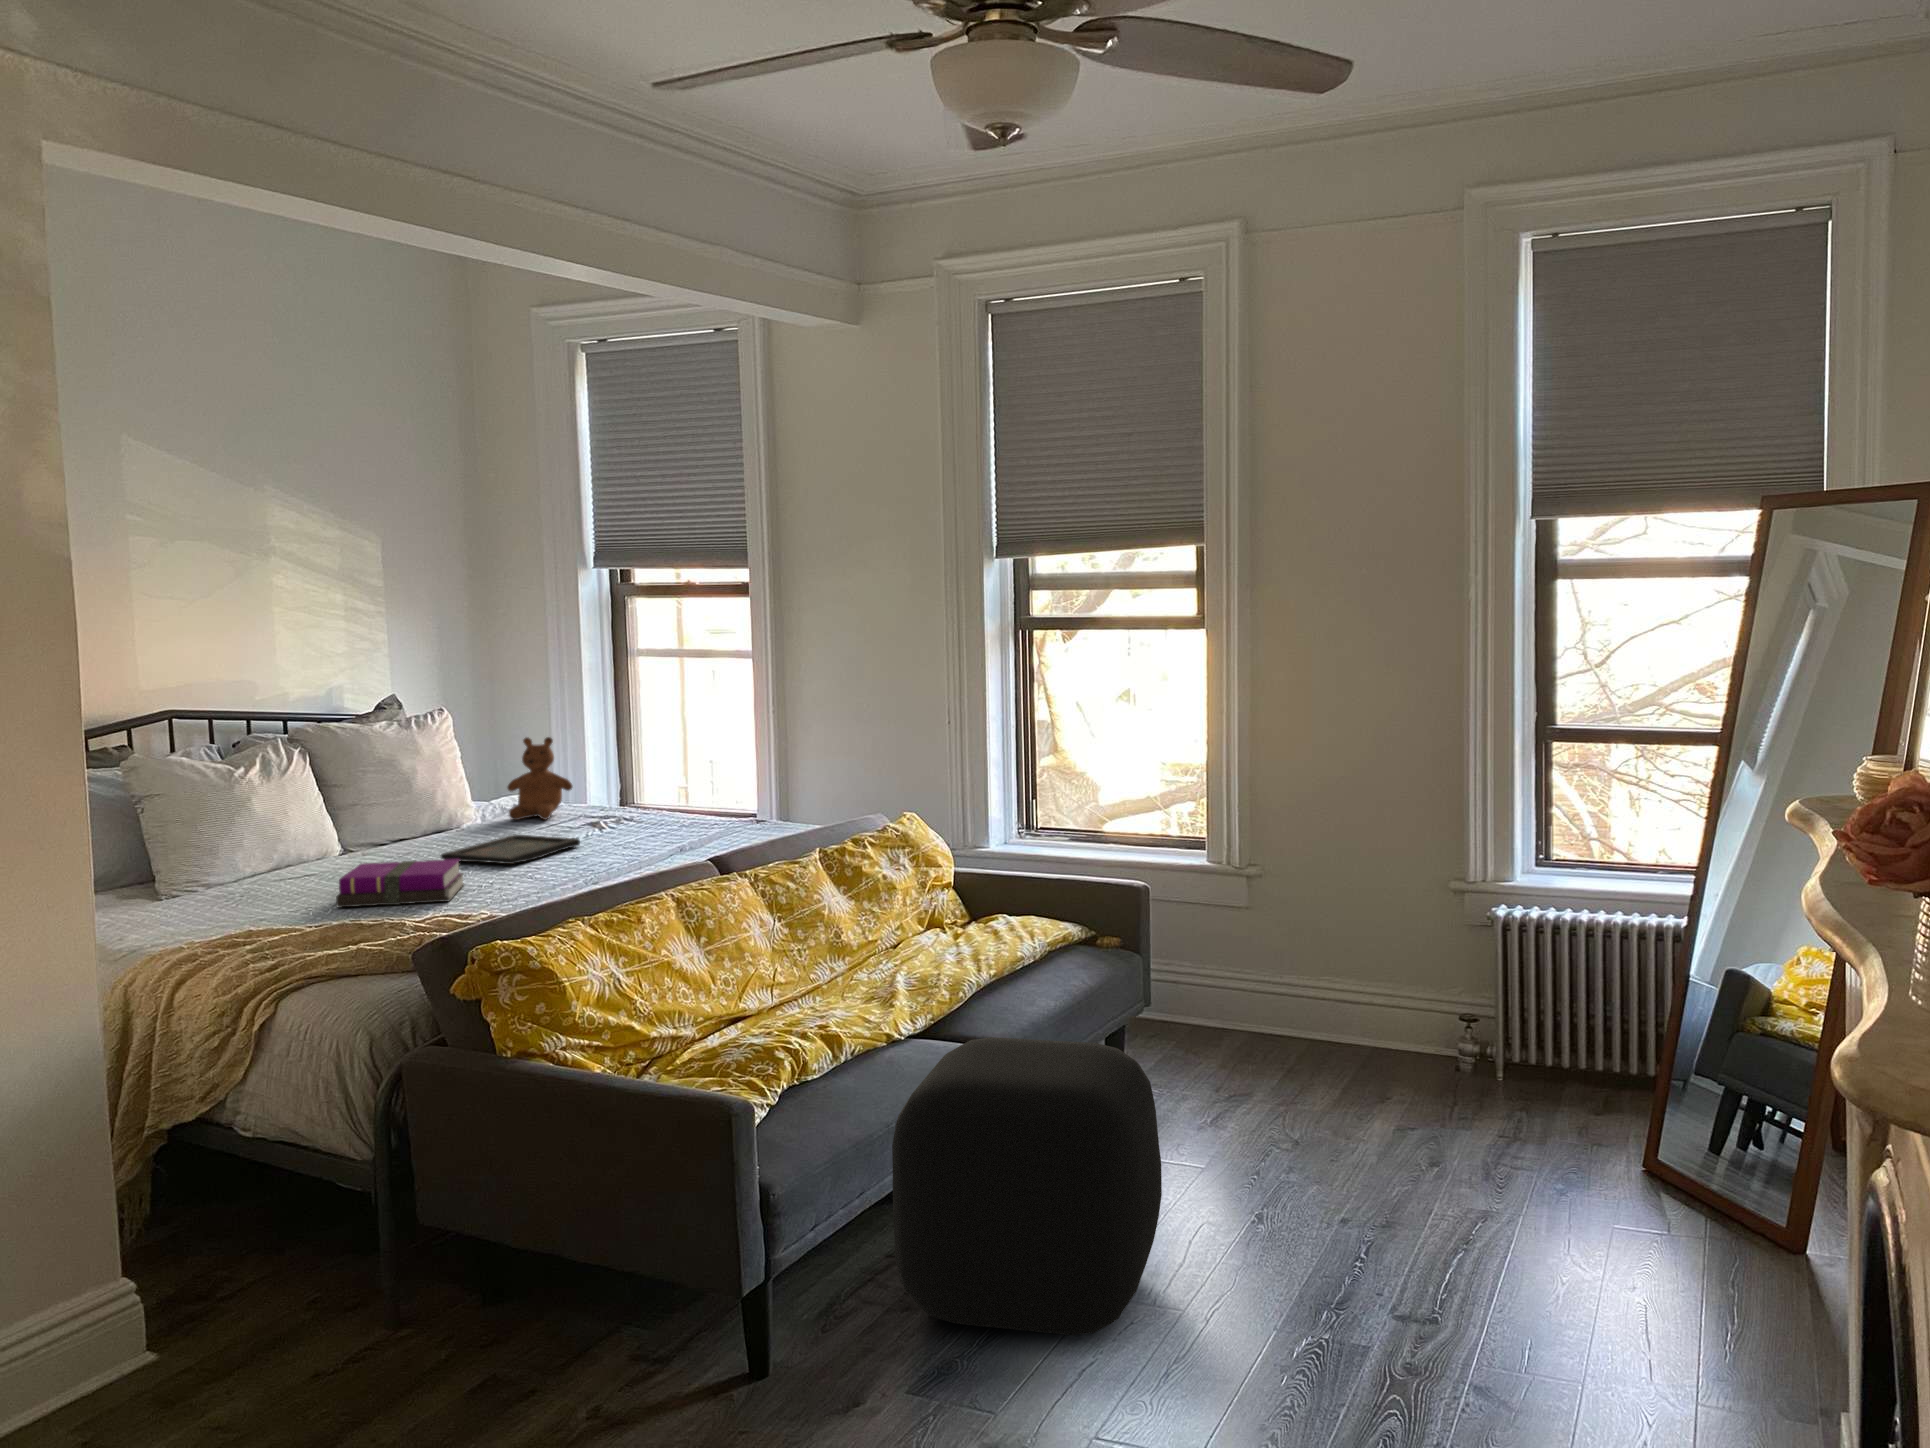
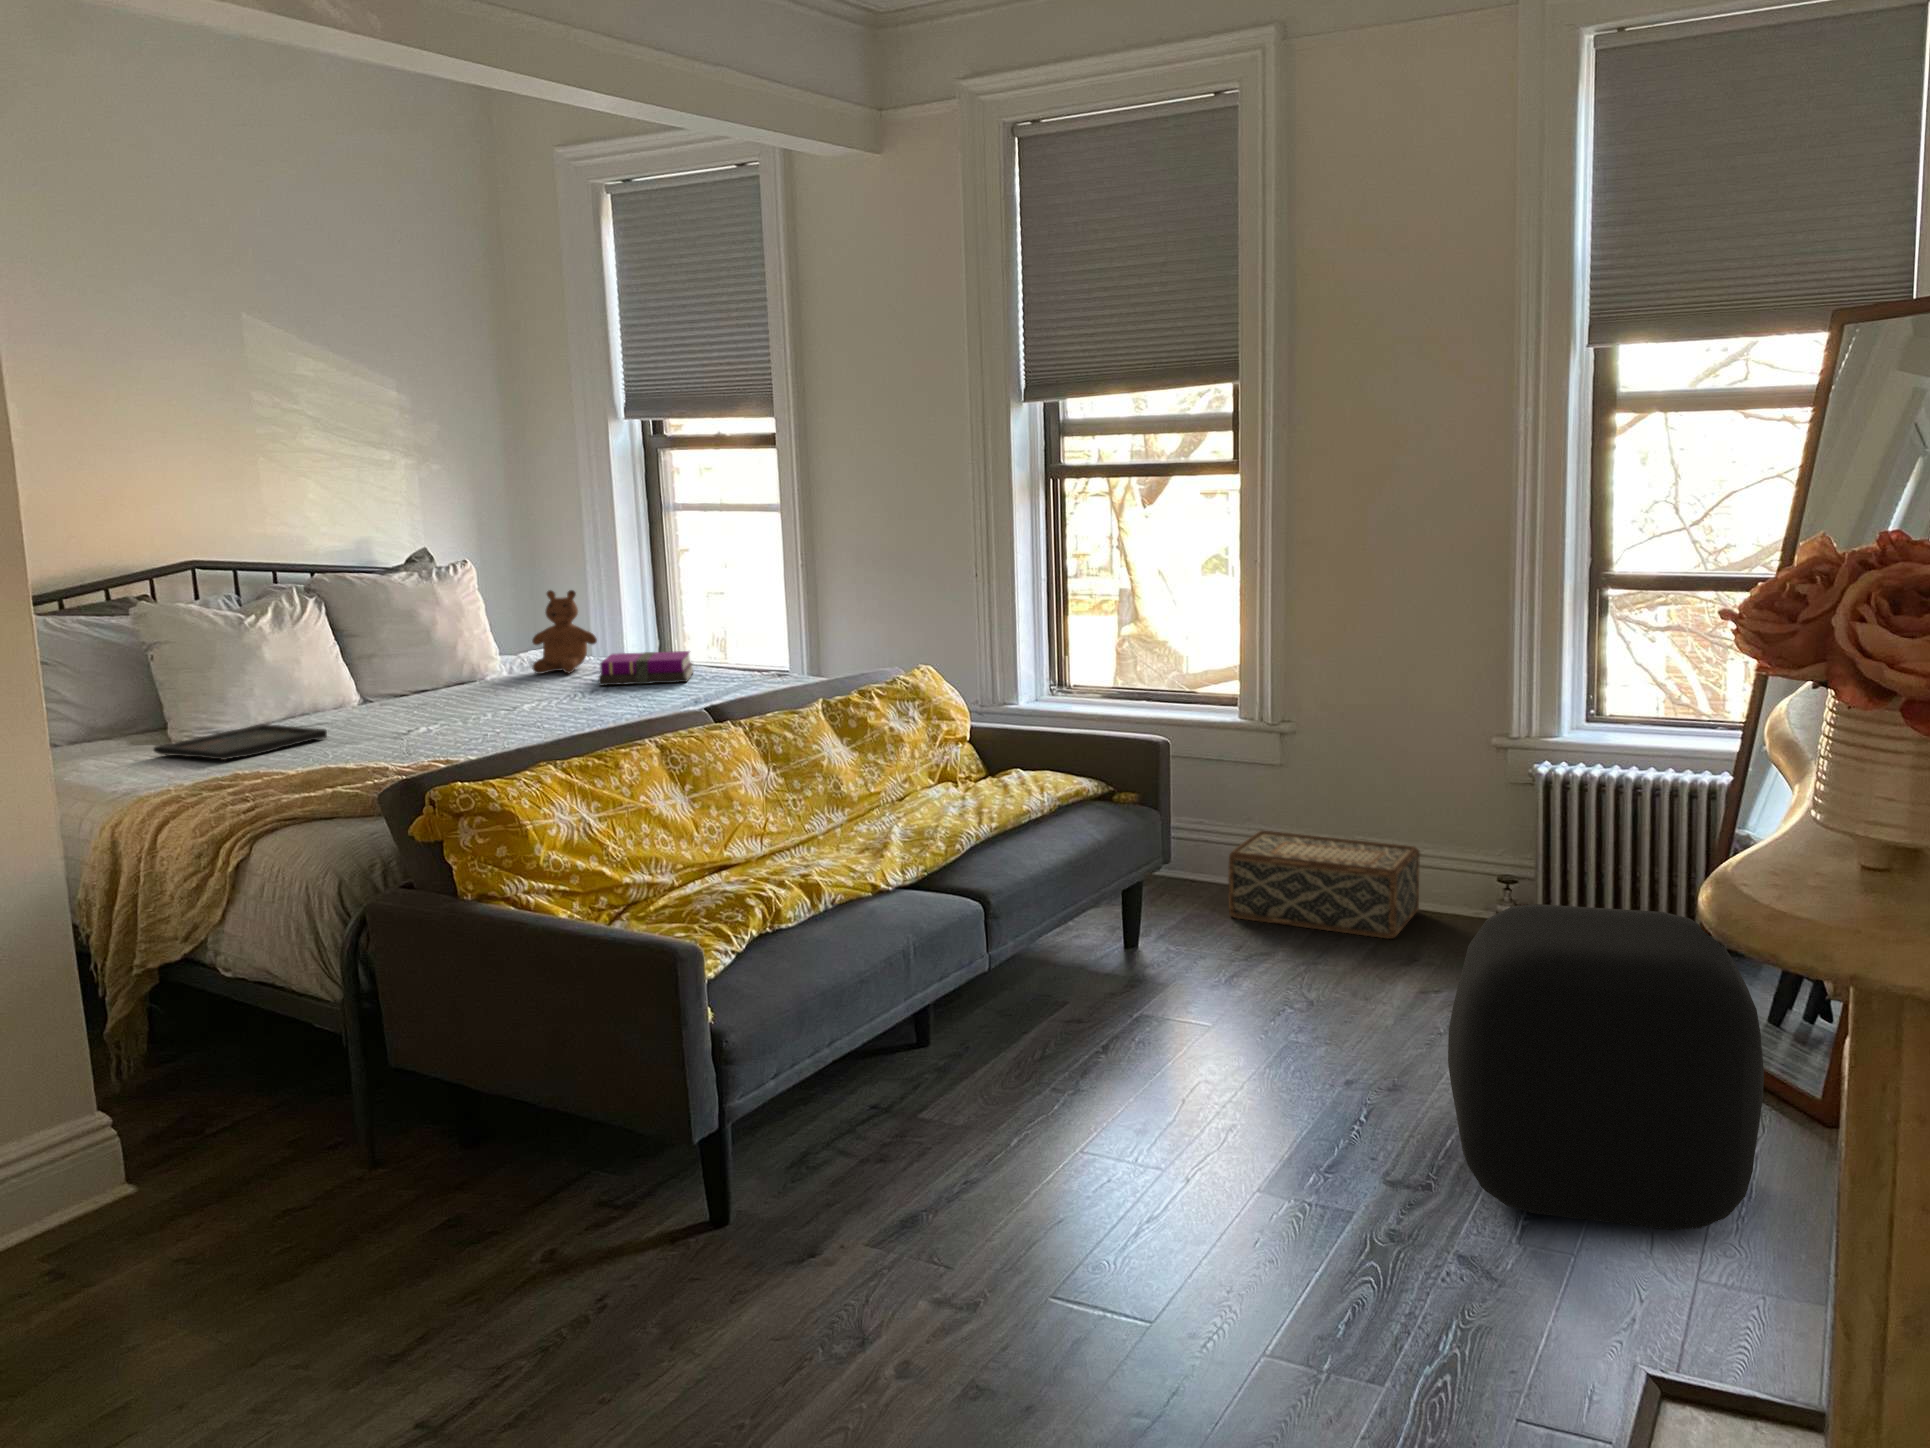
tray: present [441,834,580,864] -> present [154,724,327,760]
notebook: present [336,859,464,907] -> present [599,651,693,685]
woven basket: none [1202,970,1382,1075] -> present [1228,831,1420,939]
ottoman: present [892,1037,1162,1335] -> present [1448,904,1764,1230]

